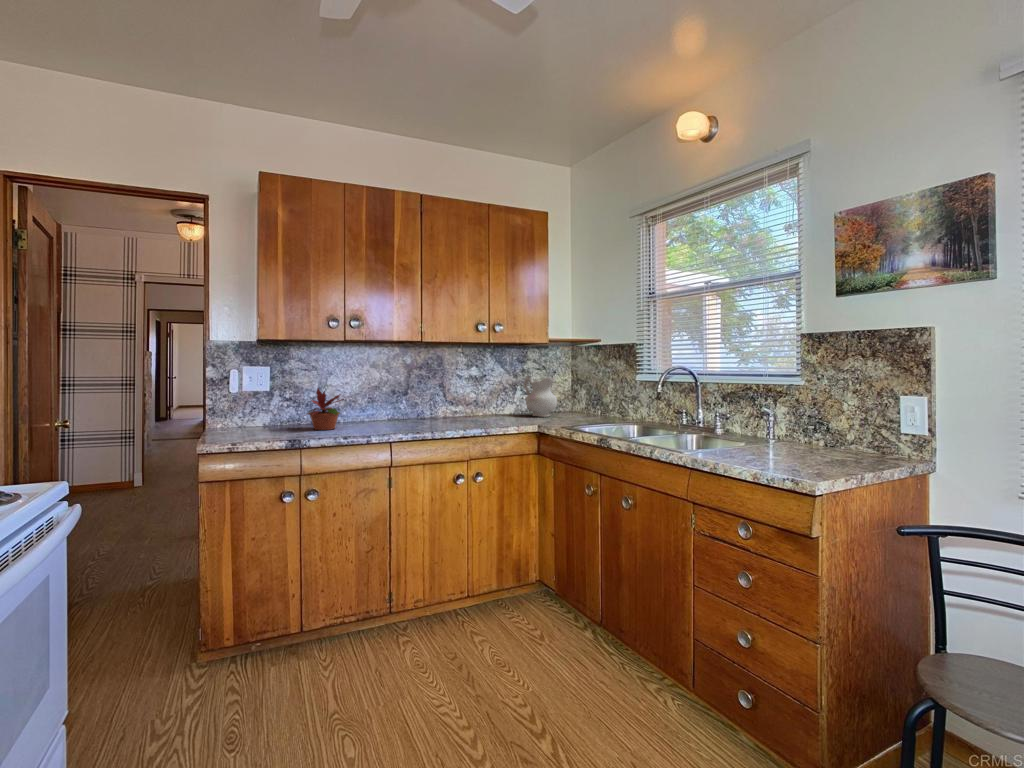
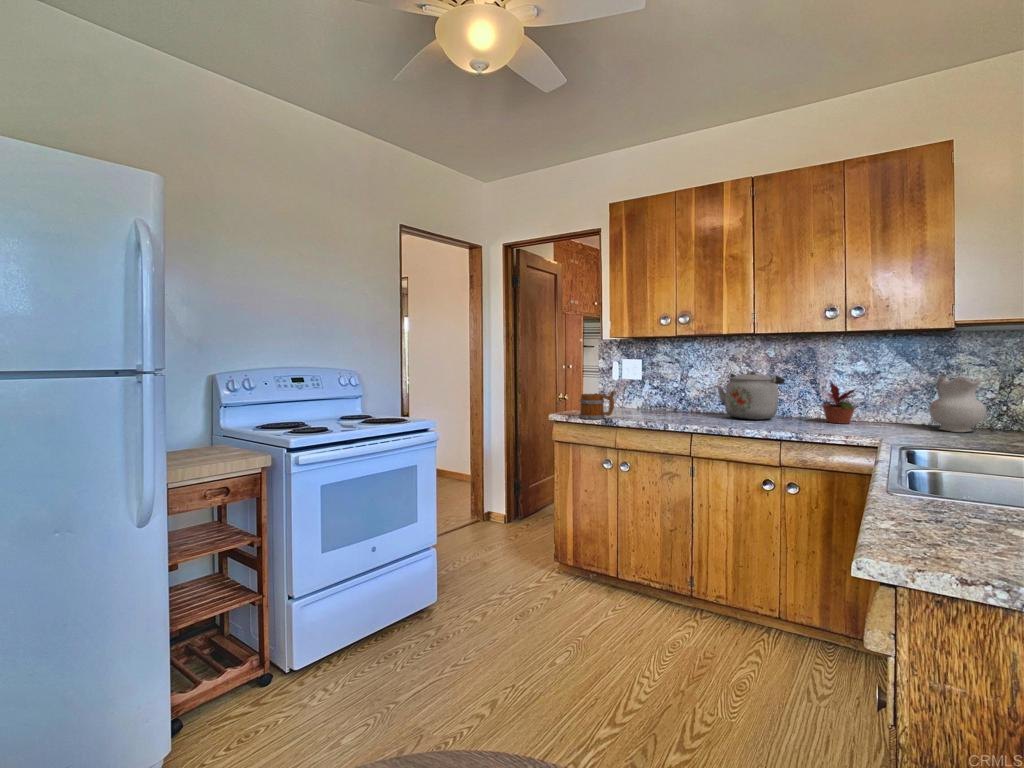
kettle: none [370,376,428,423] -> present [717,371,785,420]
potted plant: present [307,388,341,430] -> present [821,382,856,424]
mug: none [235,403,288,442] -> present [579,391,615,419]

